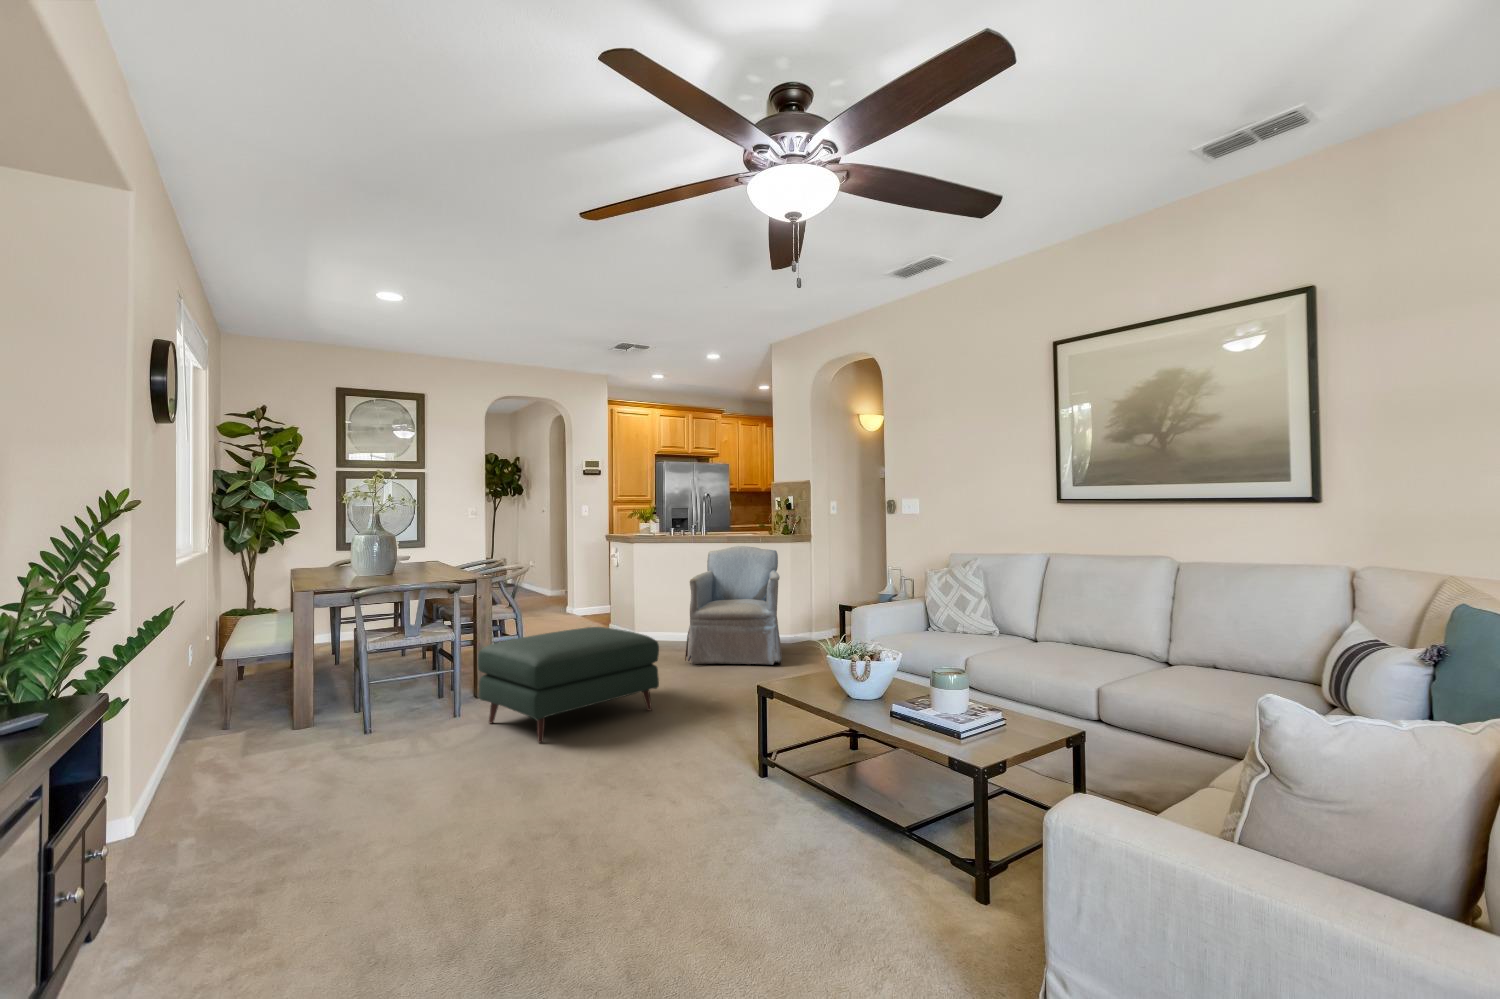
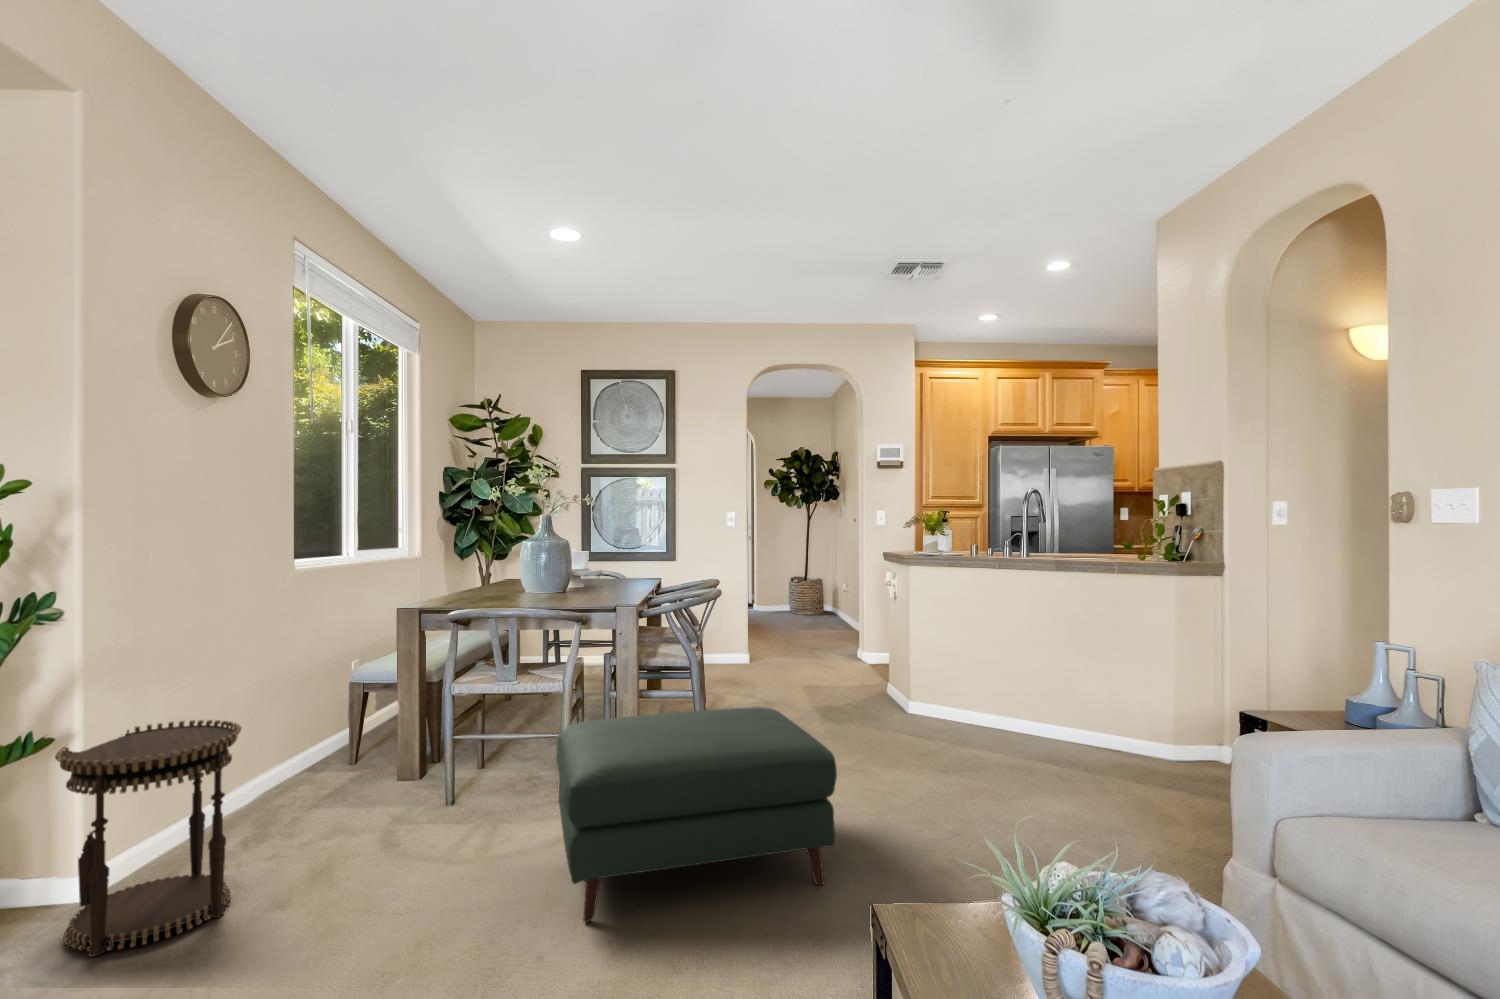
armchair: present [685,546,782,665] -> none [957,578,1153,815]
side table: none [156,663,285,817] -> present [55,720,241,956]

